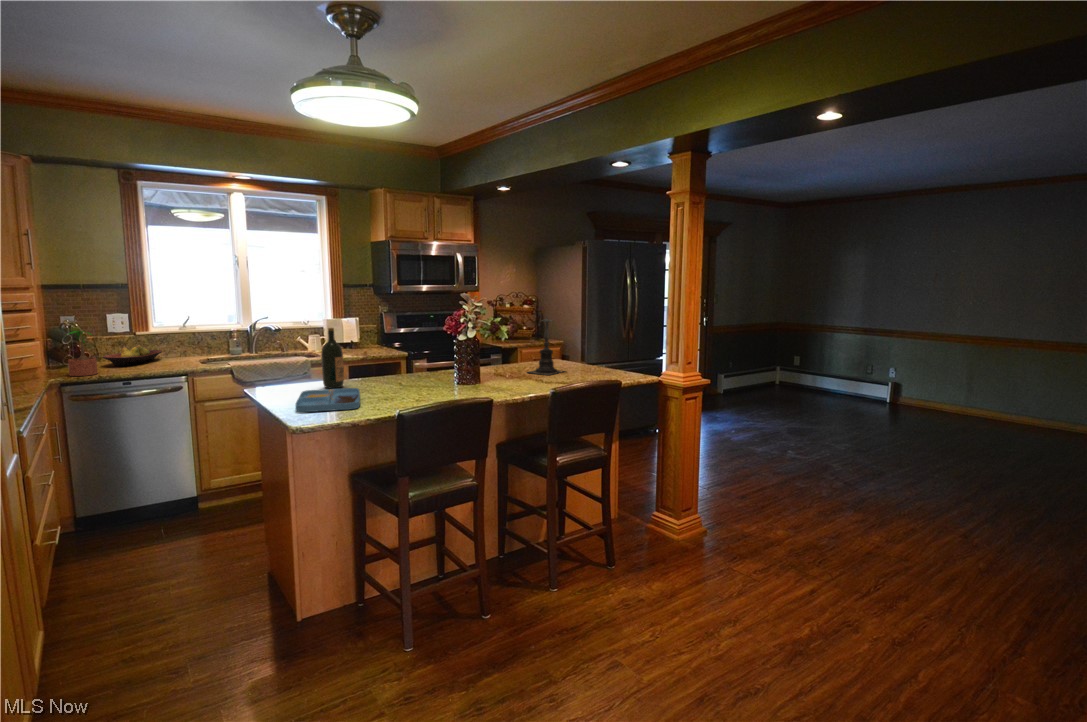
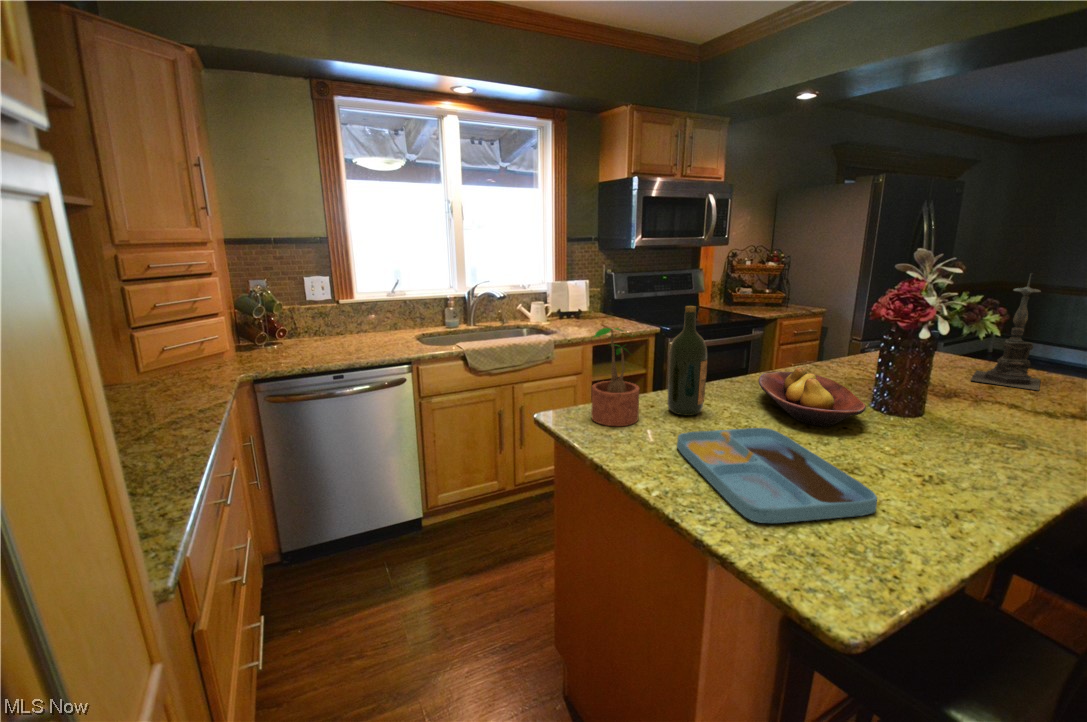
potted plant: present [68,331,98,376] -> present [592,328,639,426]
fruit bowl: present [103,345,162,366] -> present [759,368,866,426]

